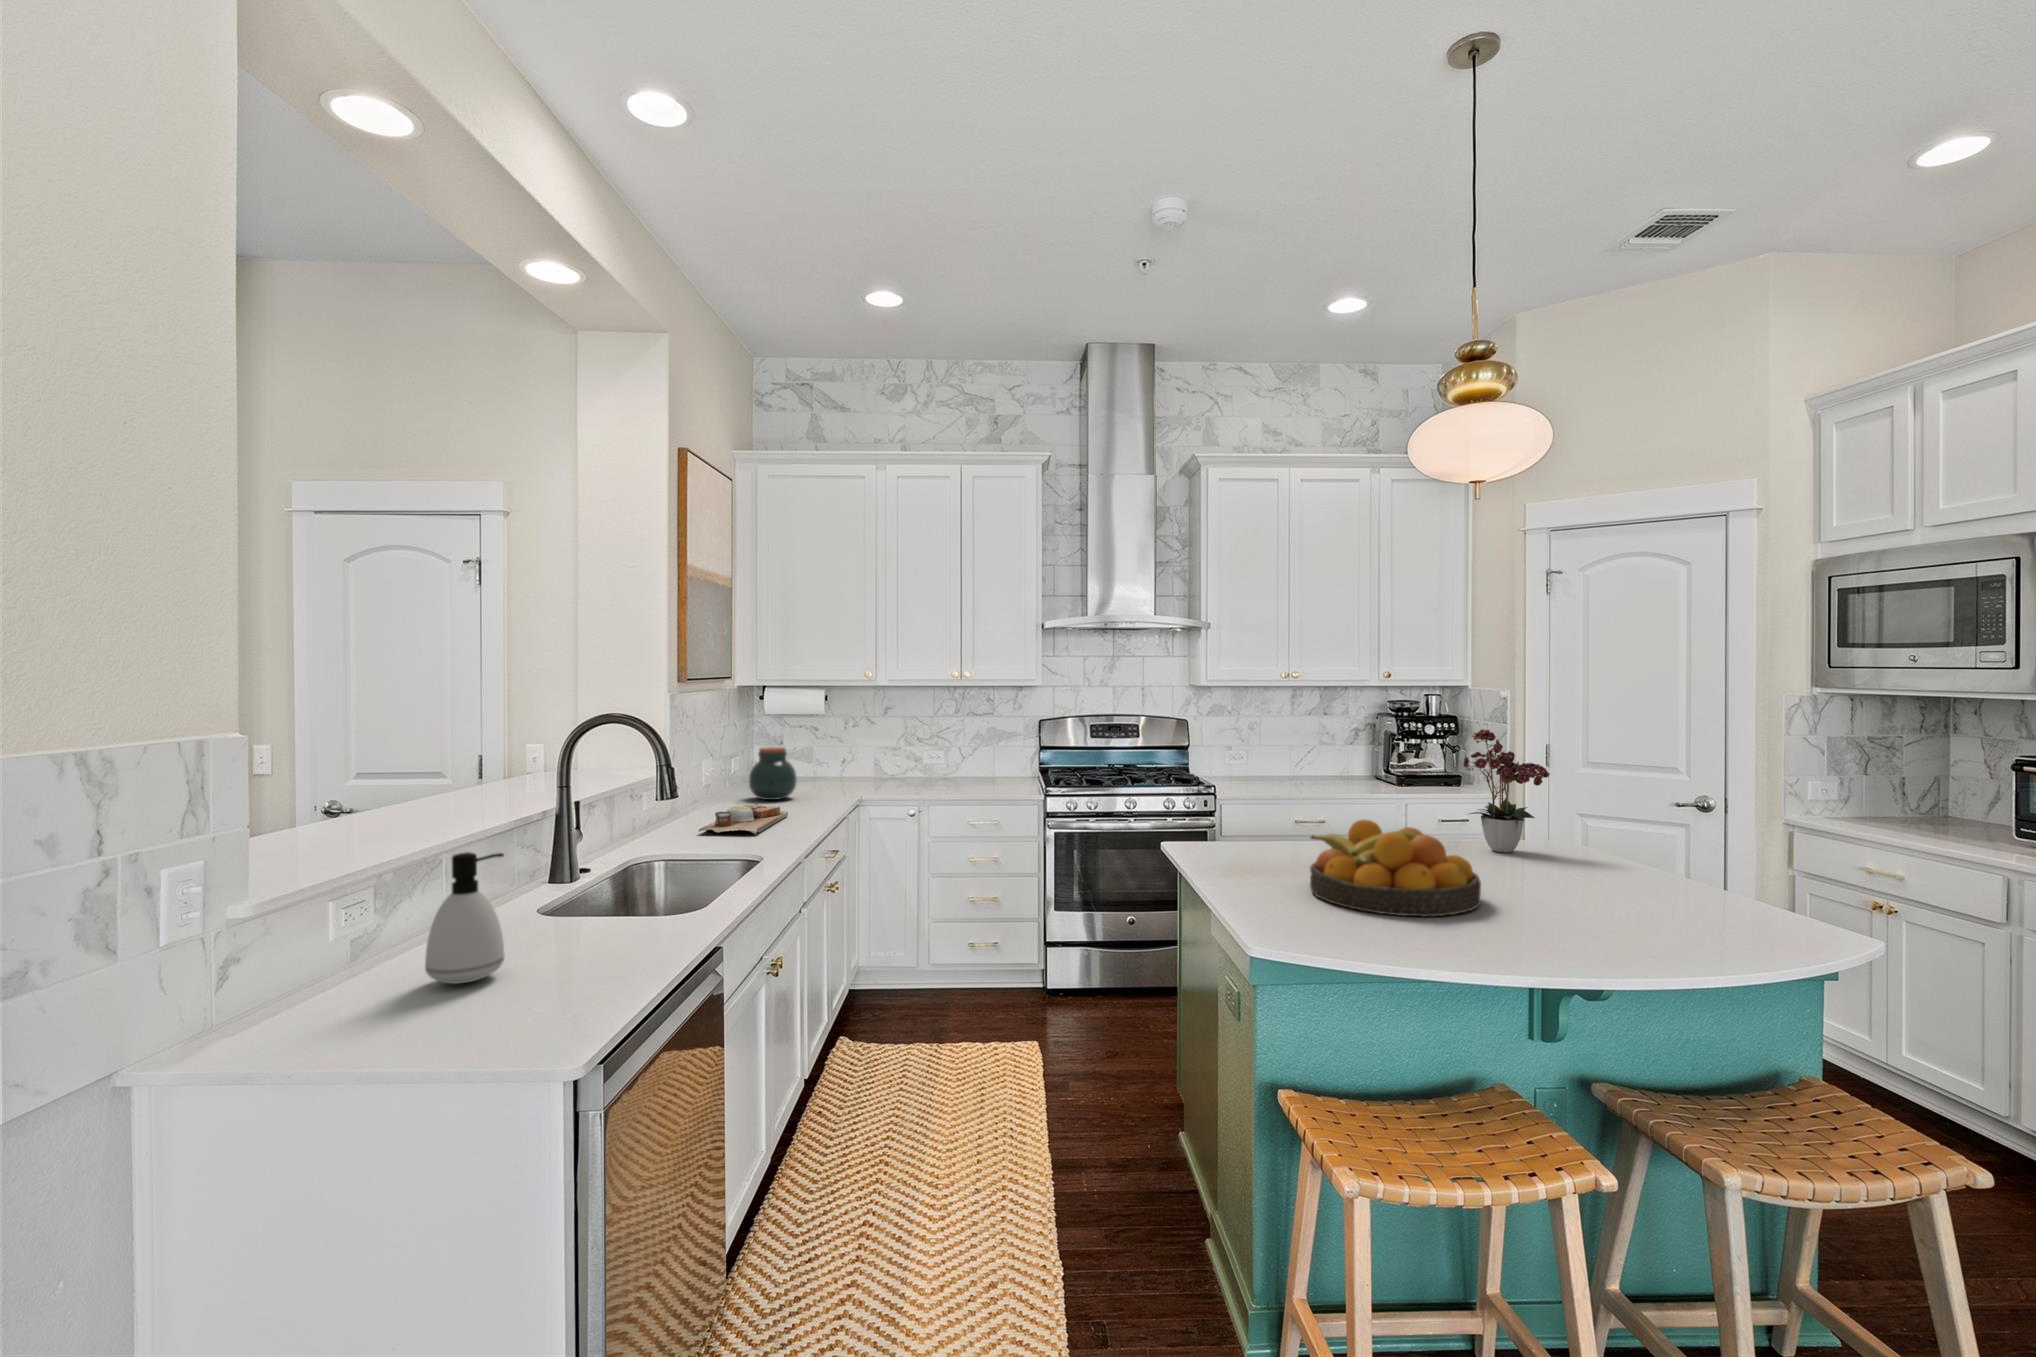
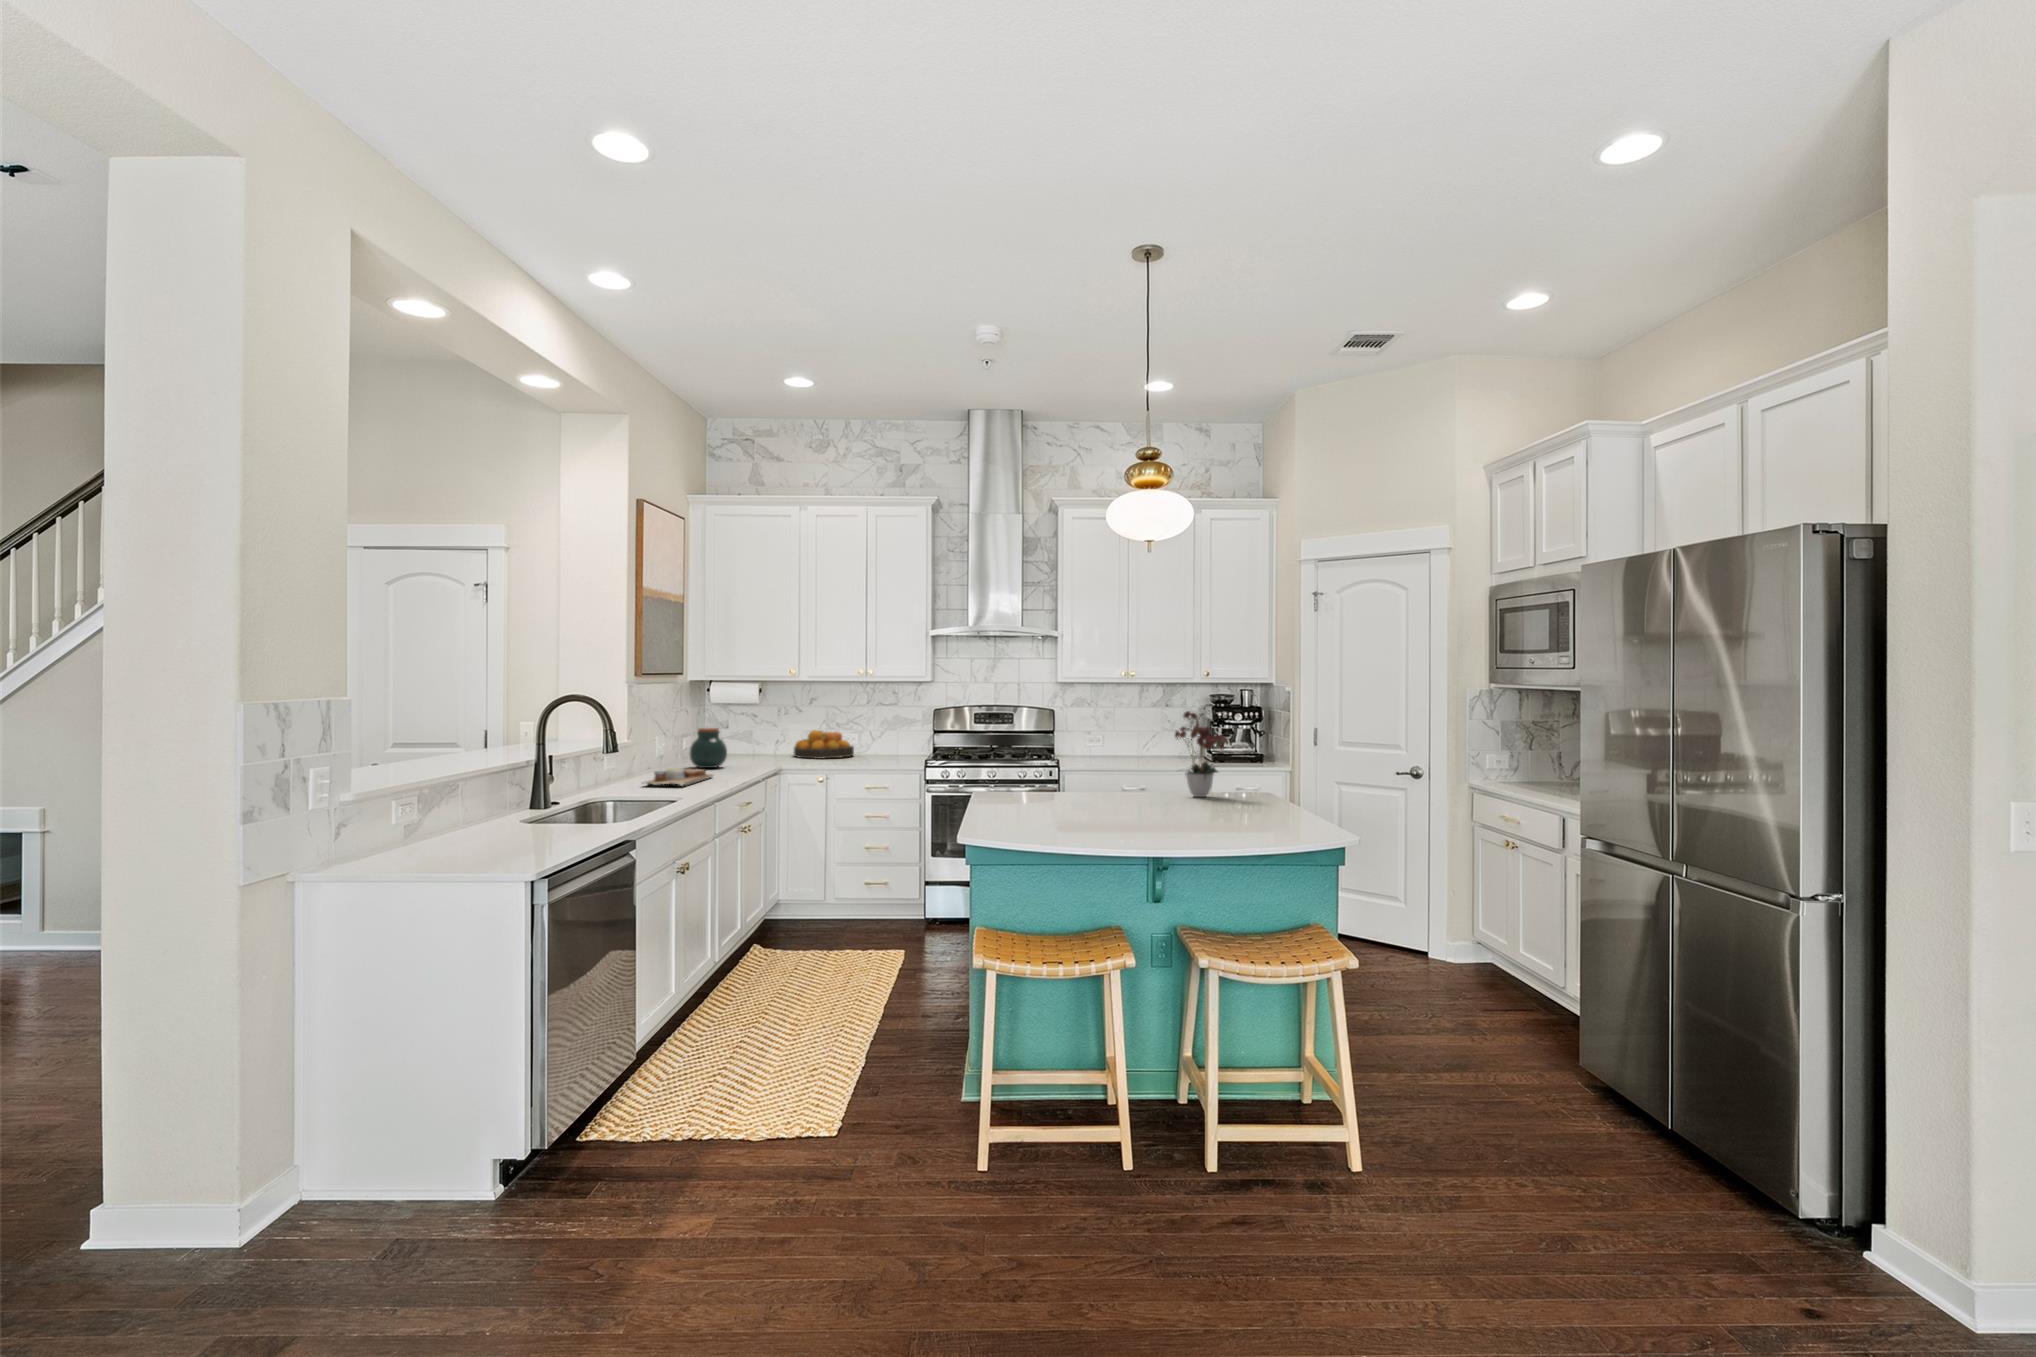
fruit bowl: present [1310,820,1481,917] -> present [794,730,854,759]
soap dispenser: present [425,852,505,984] -> none [453,772,499,847]

